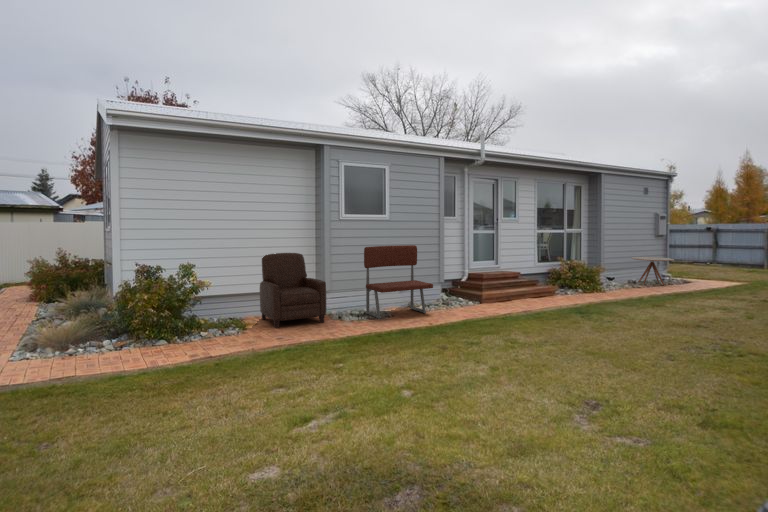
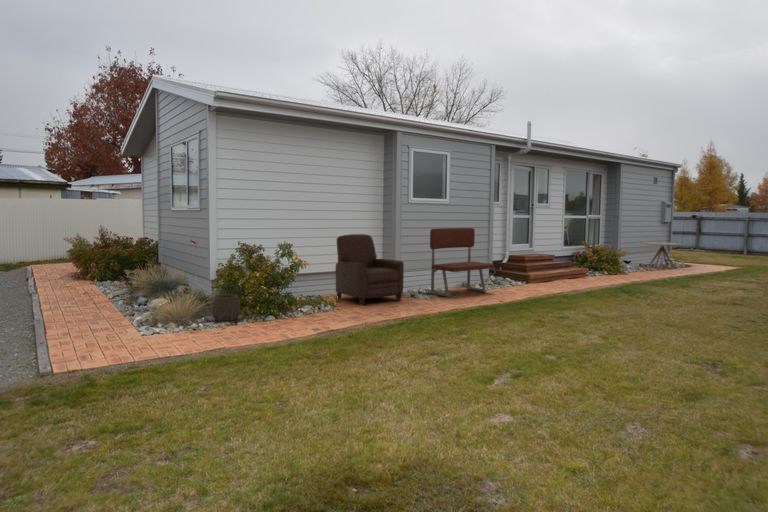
woven basket: none [99,317,132,346] -> present [212,294,240,321]

